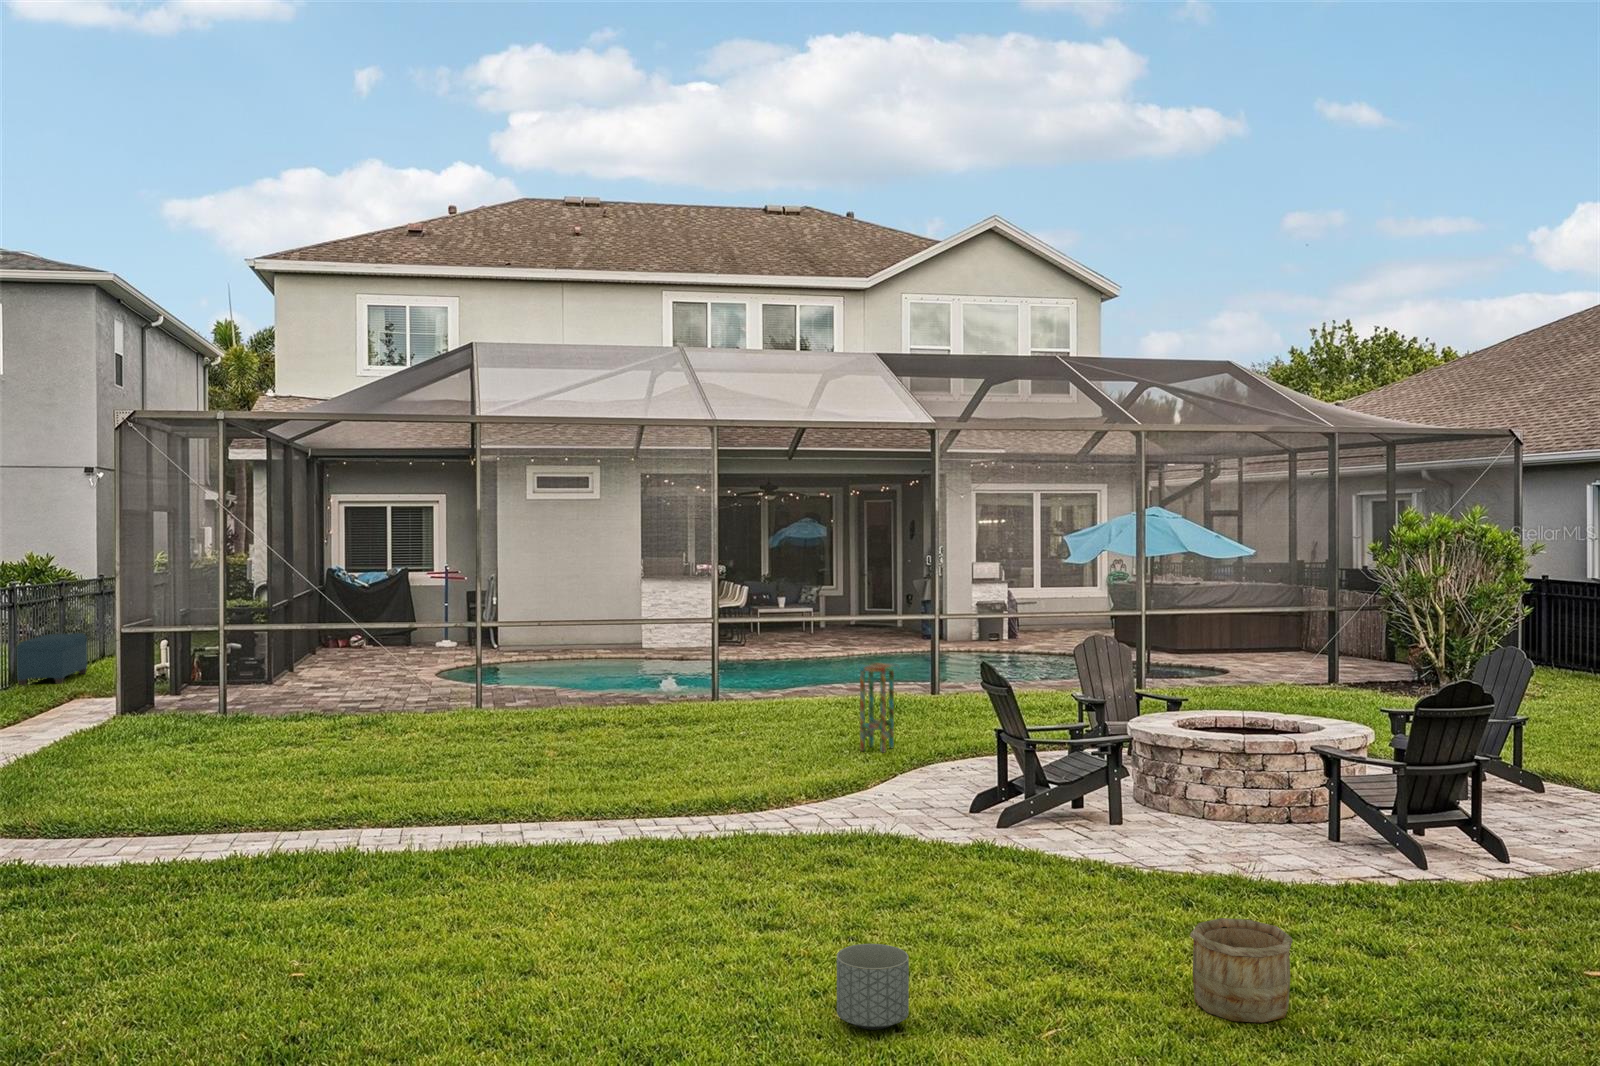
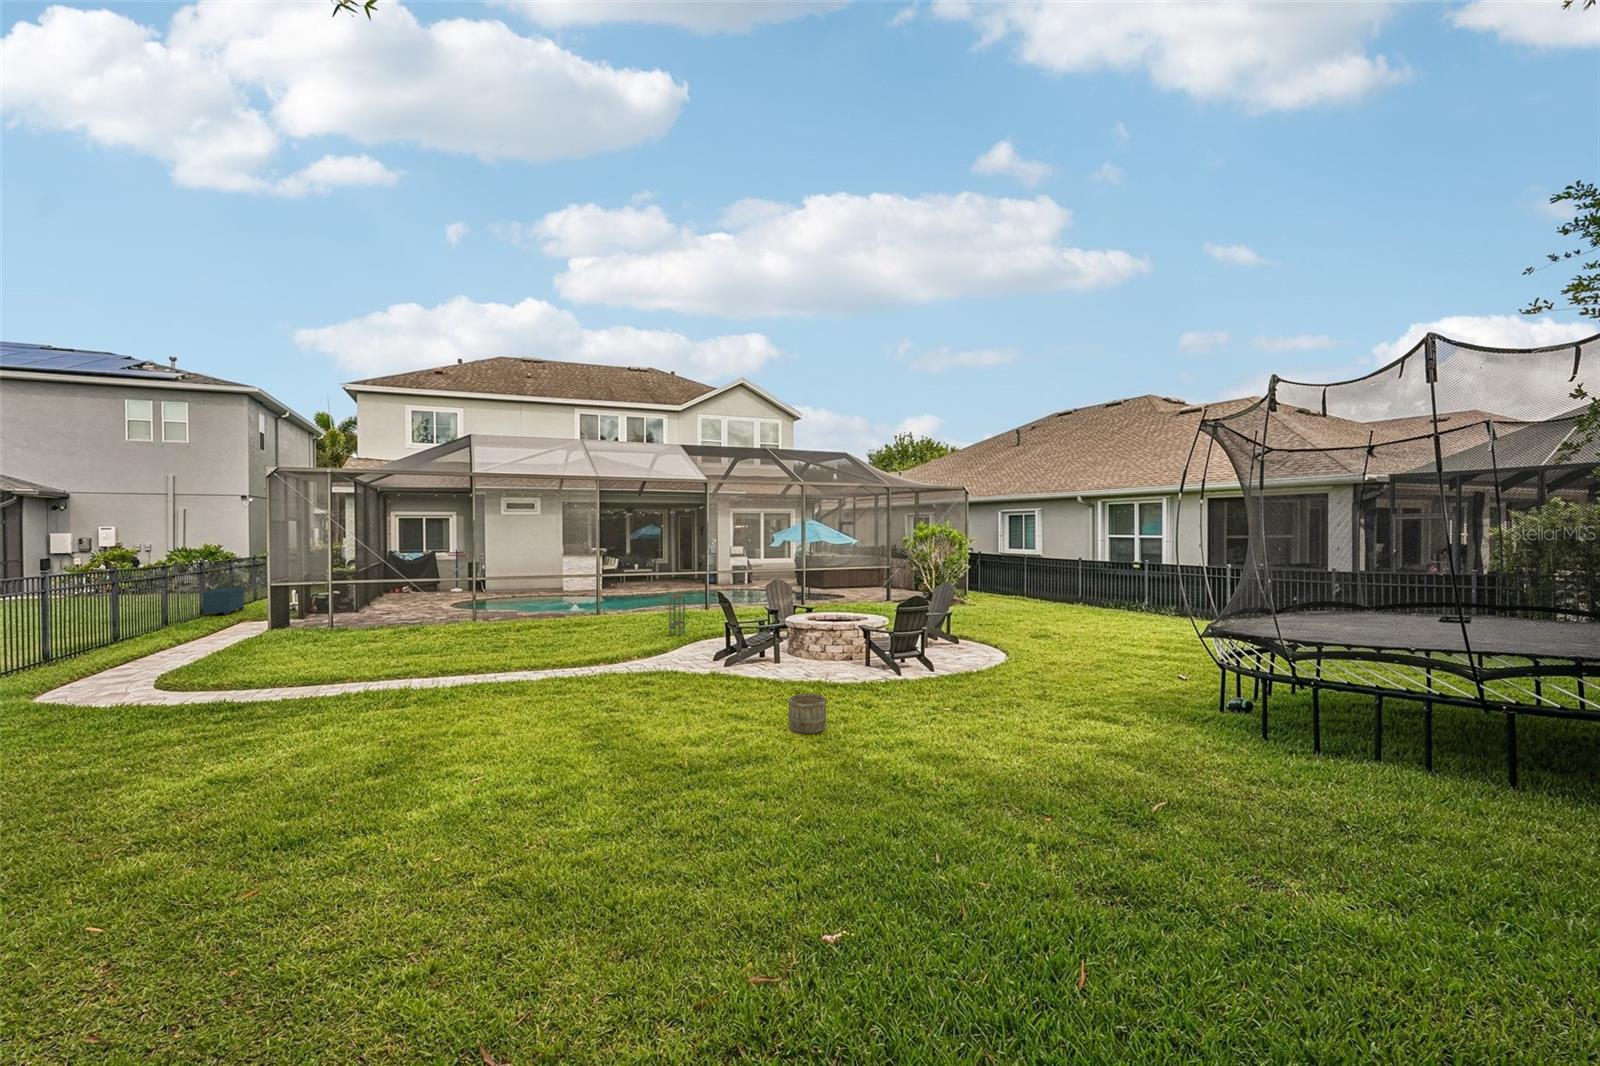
planter: present [837,944,909,1030] -> none [638,712,669,747]

